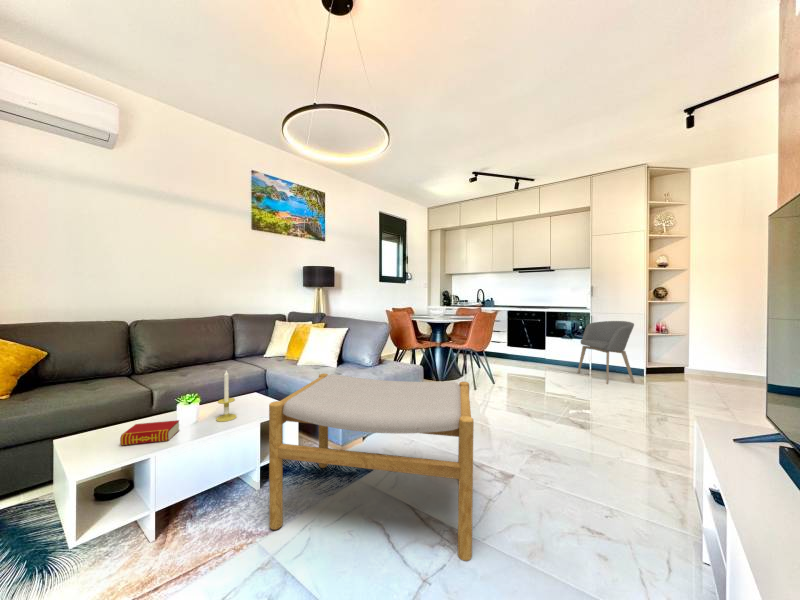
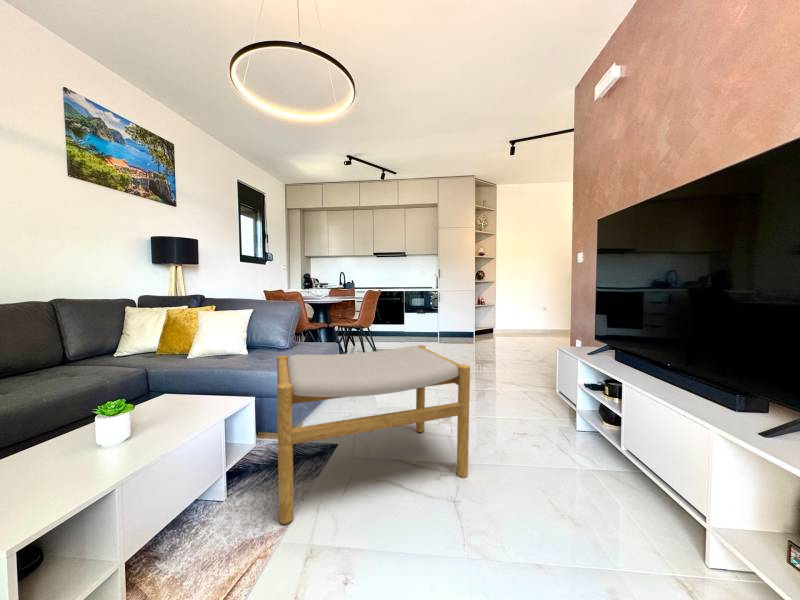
armchair: present [578,321,634,384] -> none [432,297,470,346]
candle: present [216,371,237,422] -> none [156,363,185,432]
book: present [120,420,179,446] -> none [35,439,122,493]

